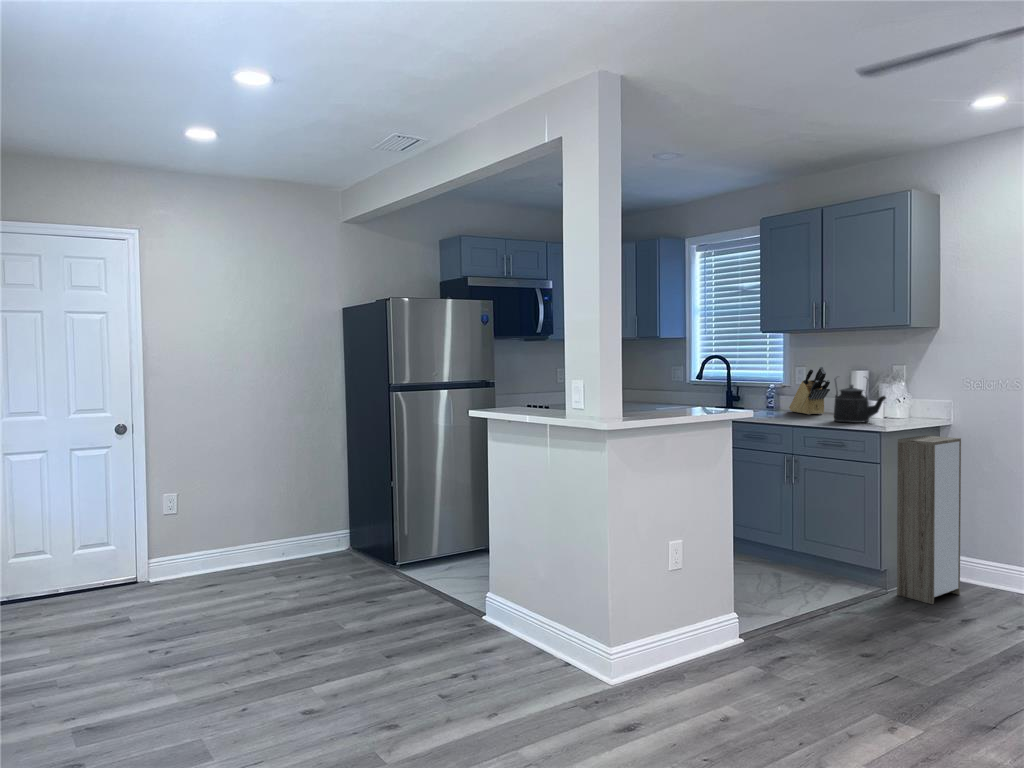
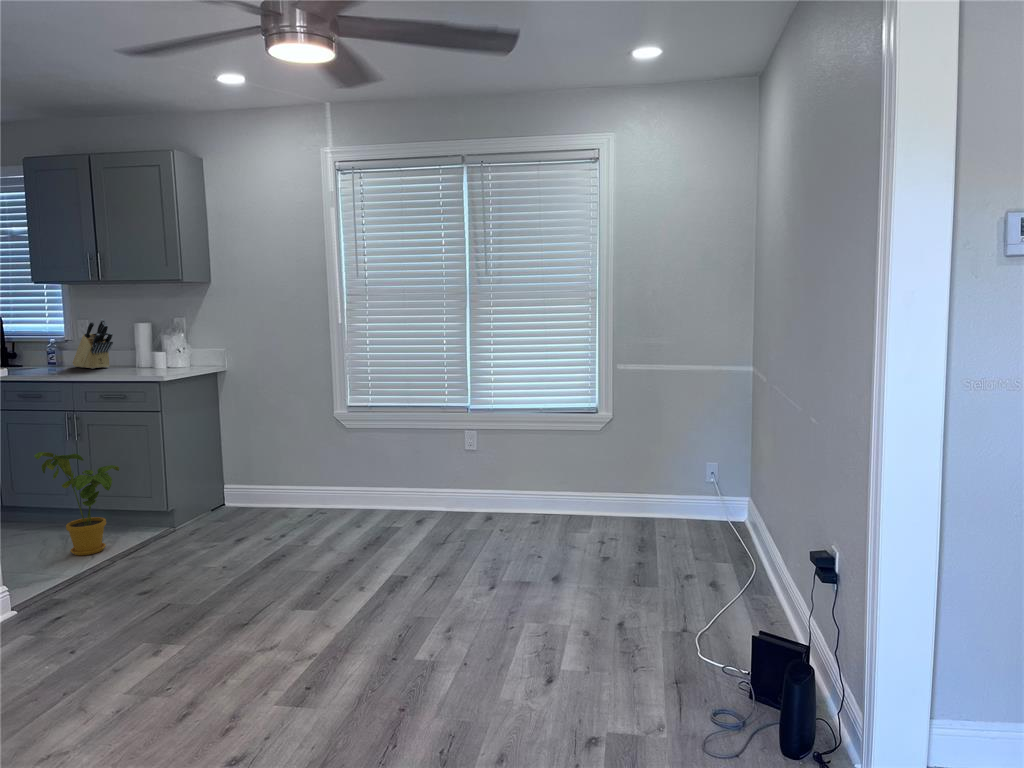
kettle: present [834,377,886,423] -> none [114,328,166,374]
storage cabinet: present [897,435,961,604] -> none [176,381,239,529]
house plant: none [761,491,833,599] -> present [34,452,119,555]

